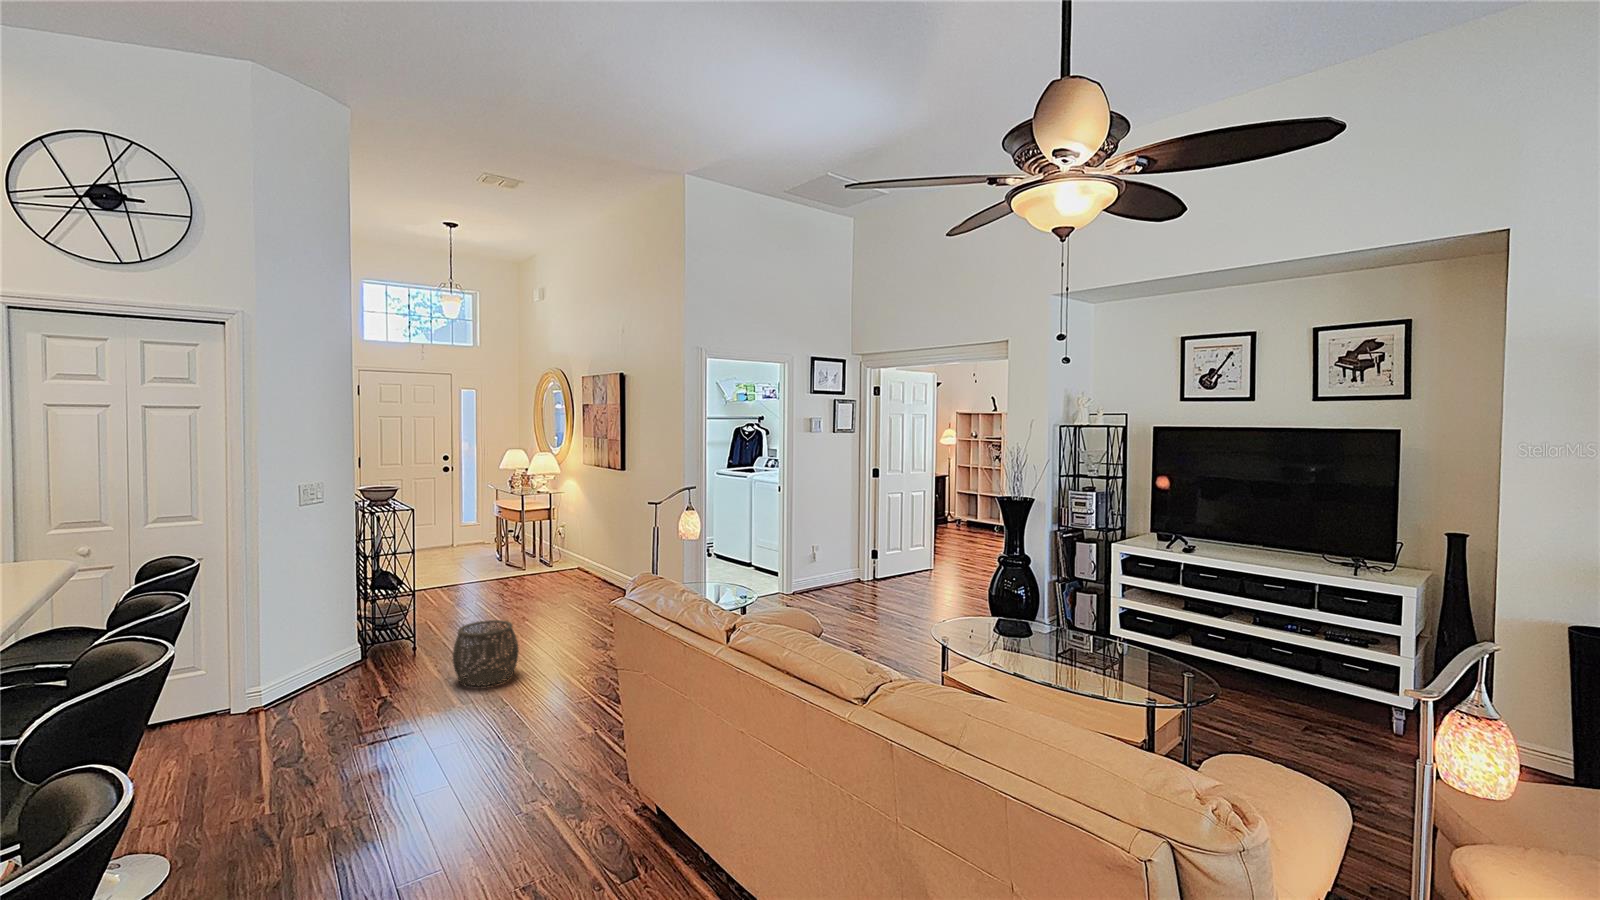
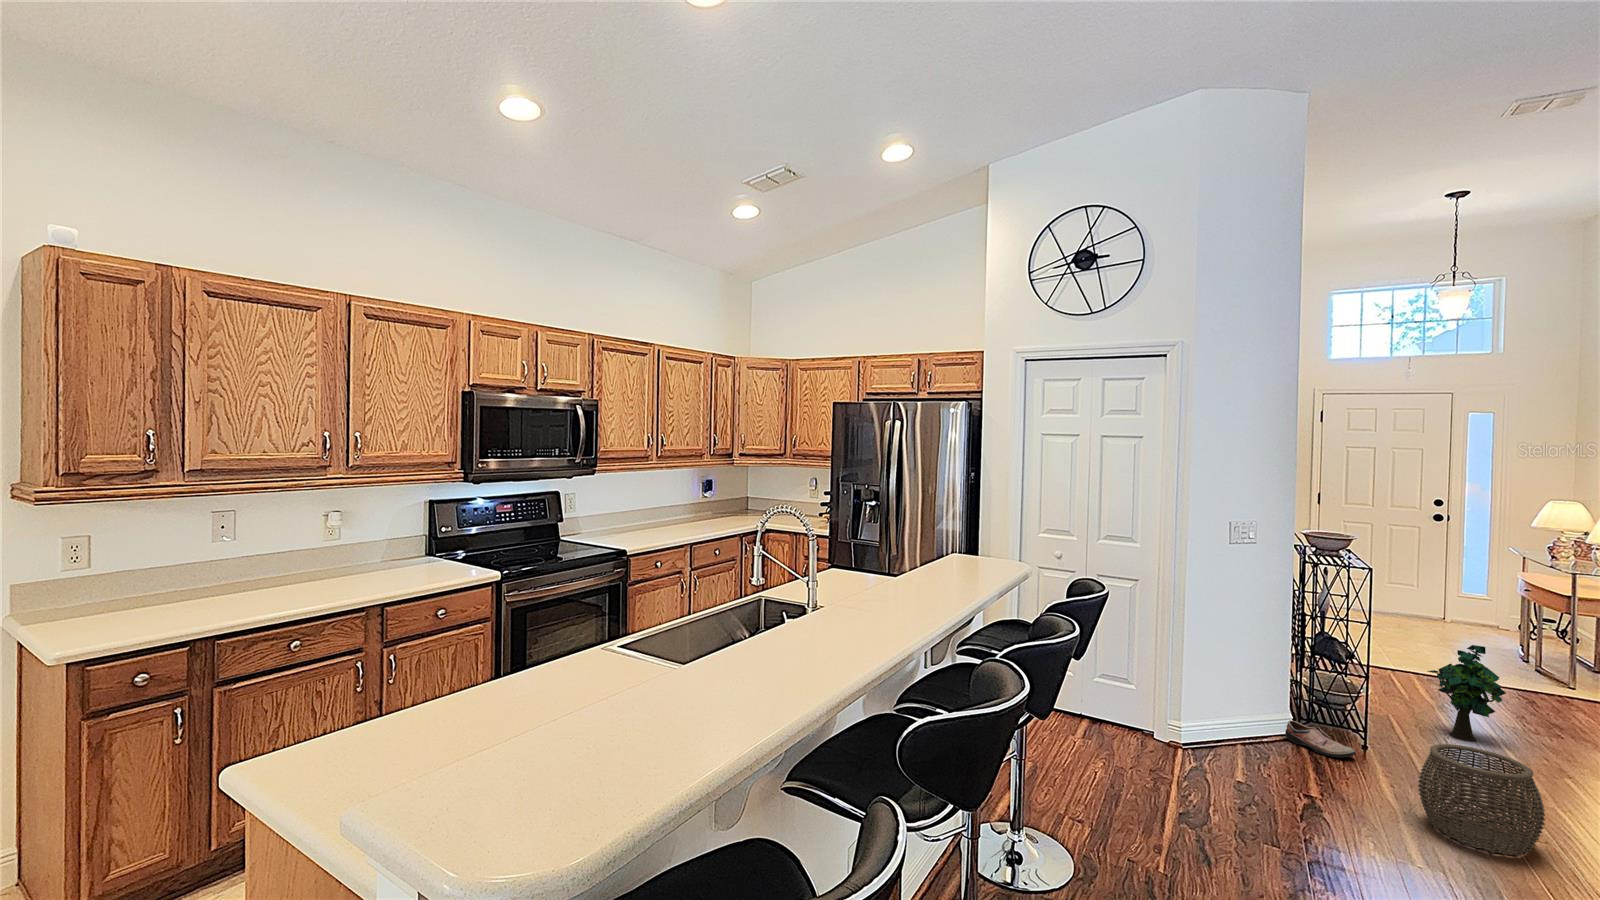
decorative plant: none [451,553,496,623] -> present [1428,645,1506,741]
shoe: none [355,647,410,667] -> present [1285,720,1356,757]

